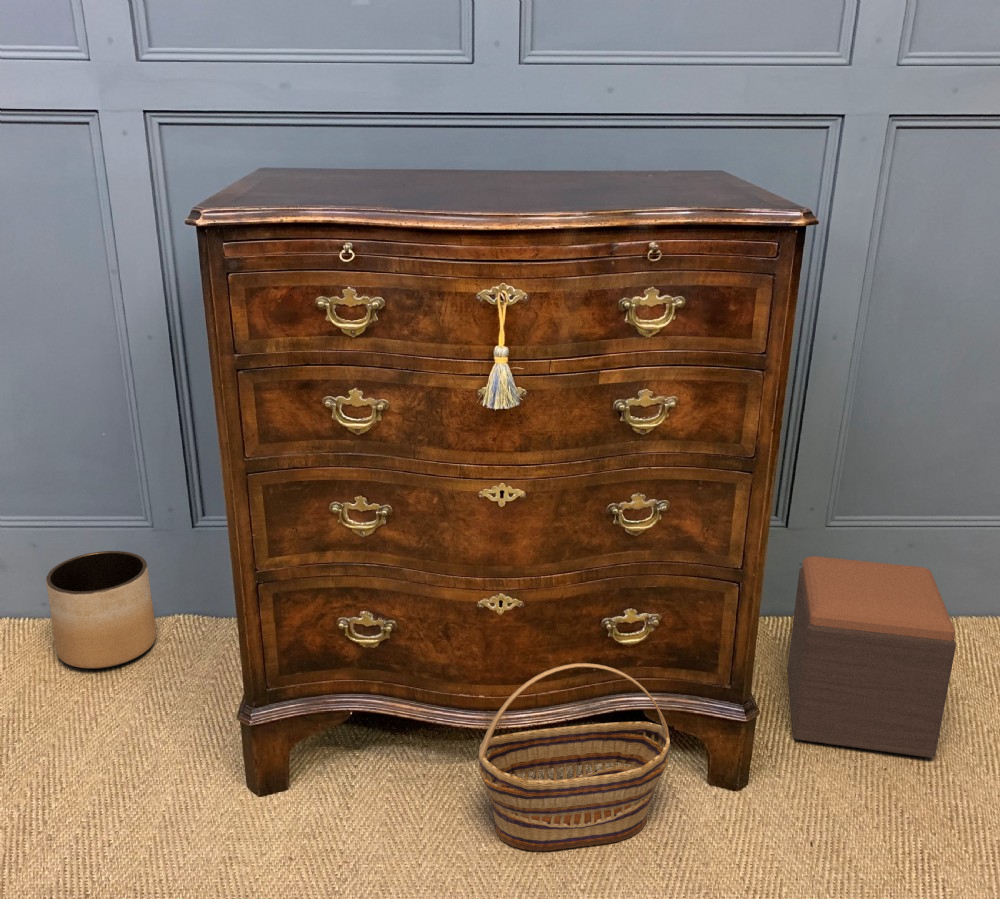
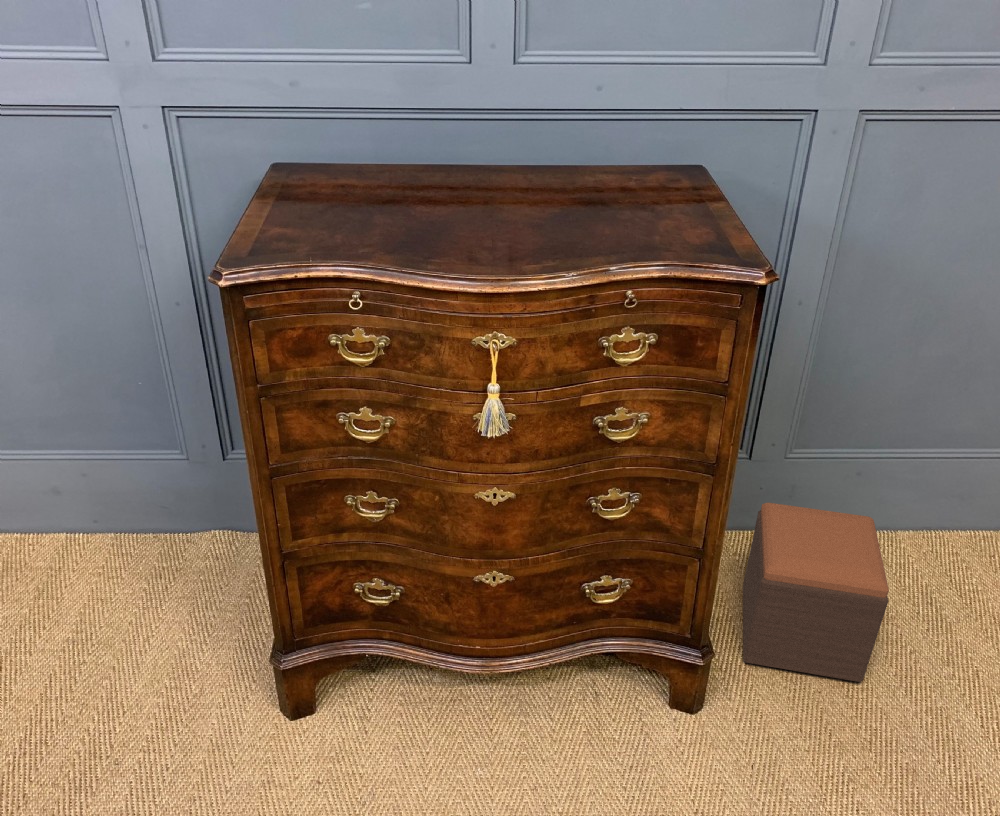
planter: present [46,551,156,669] -> none [96,482,196,589]
basket: present [479,663,670,851] -> none [476,635,638,775]

